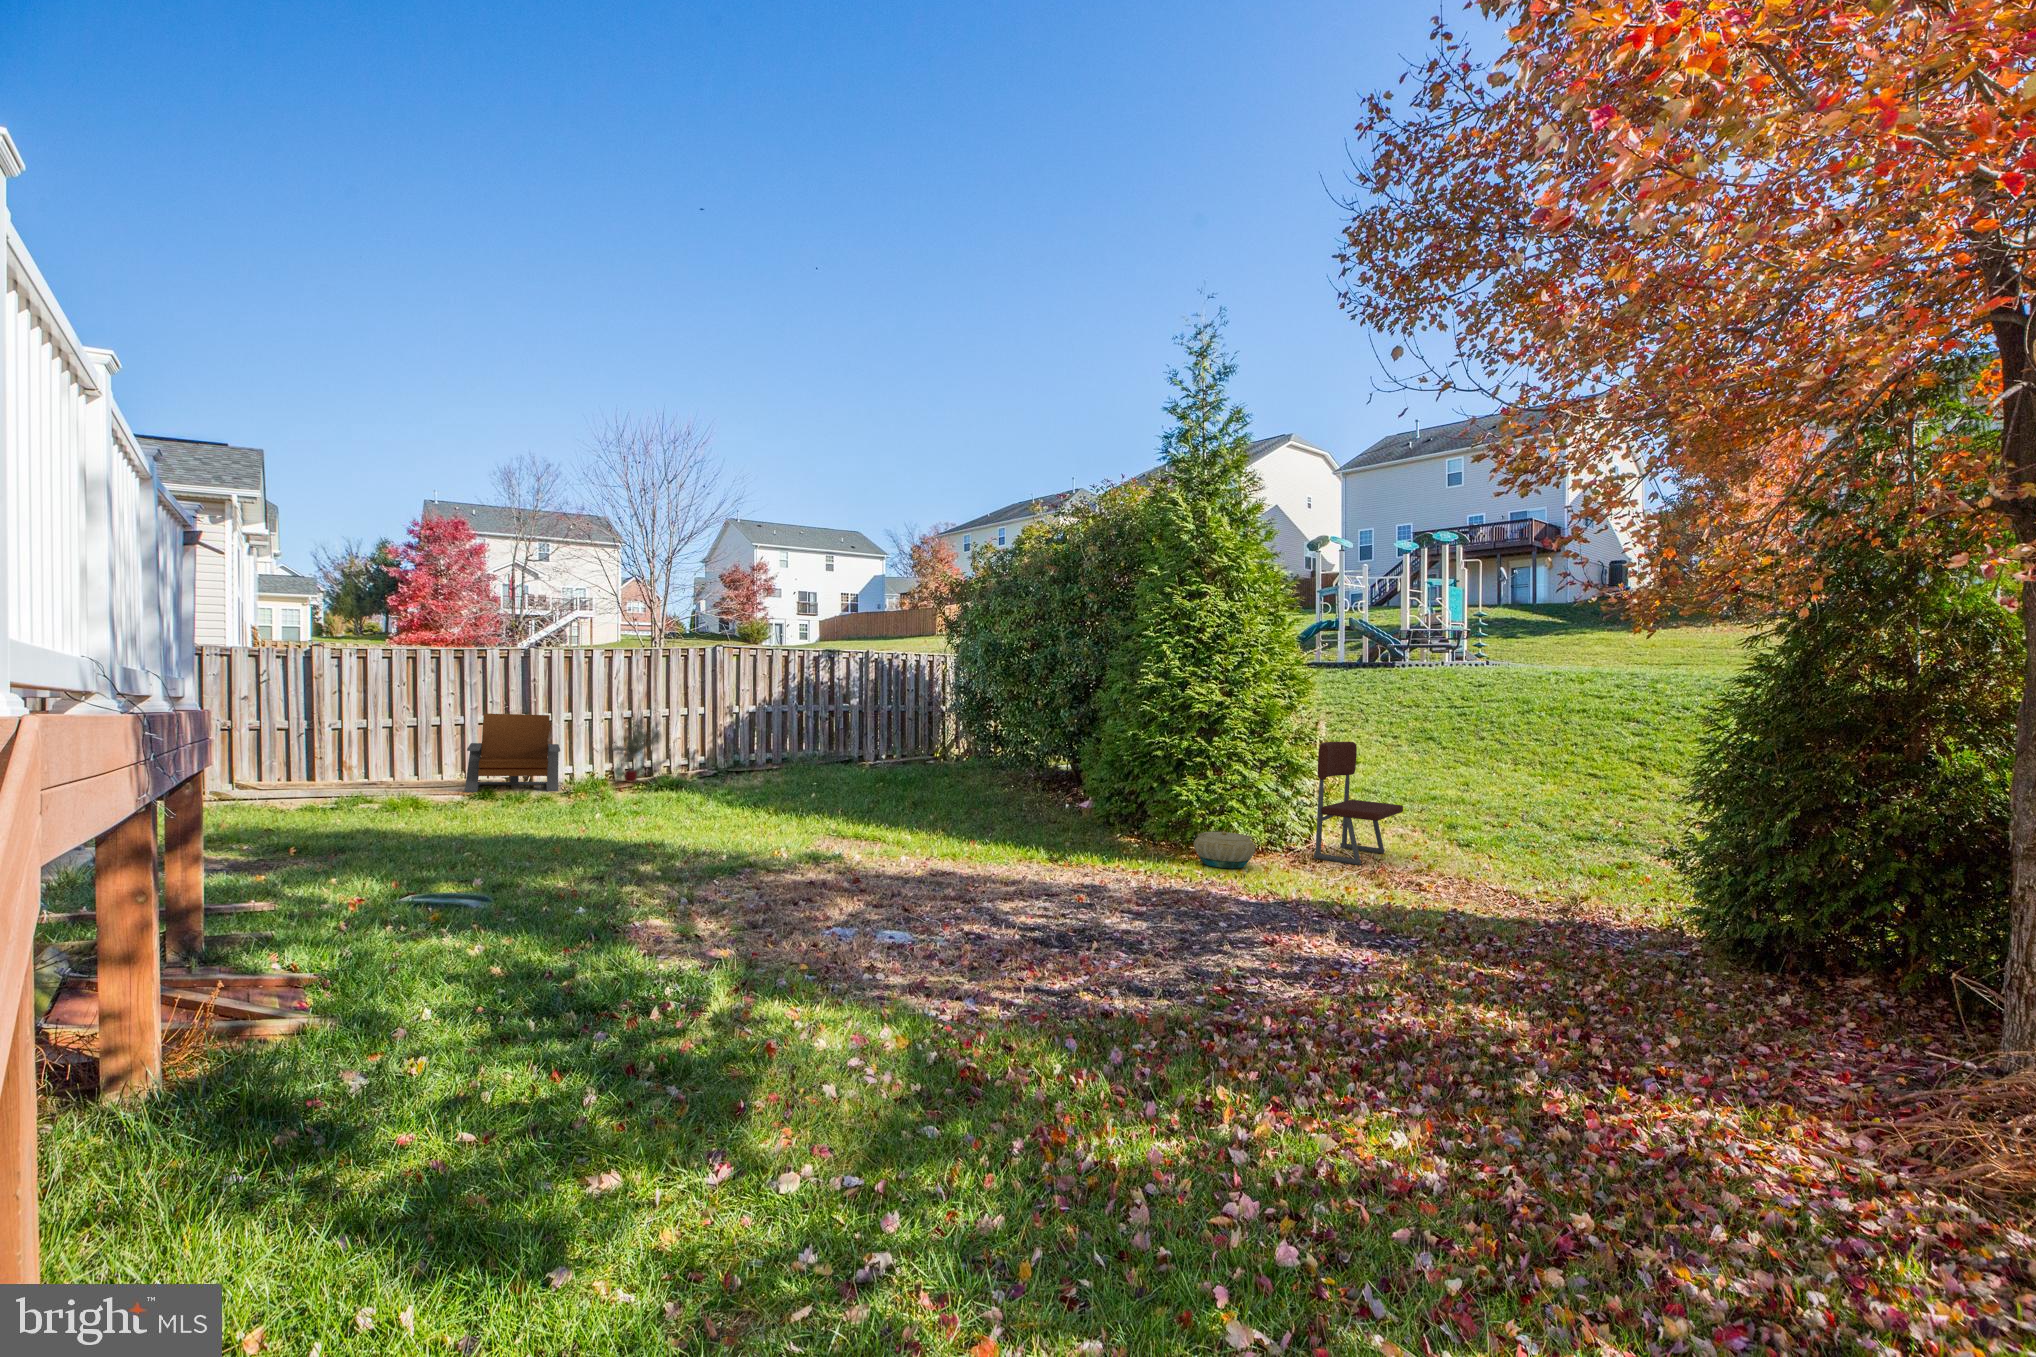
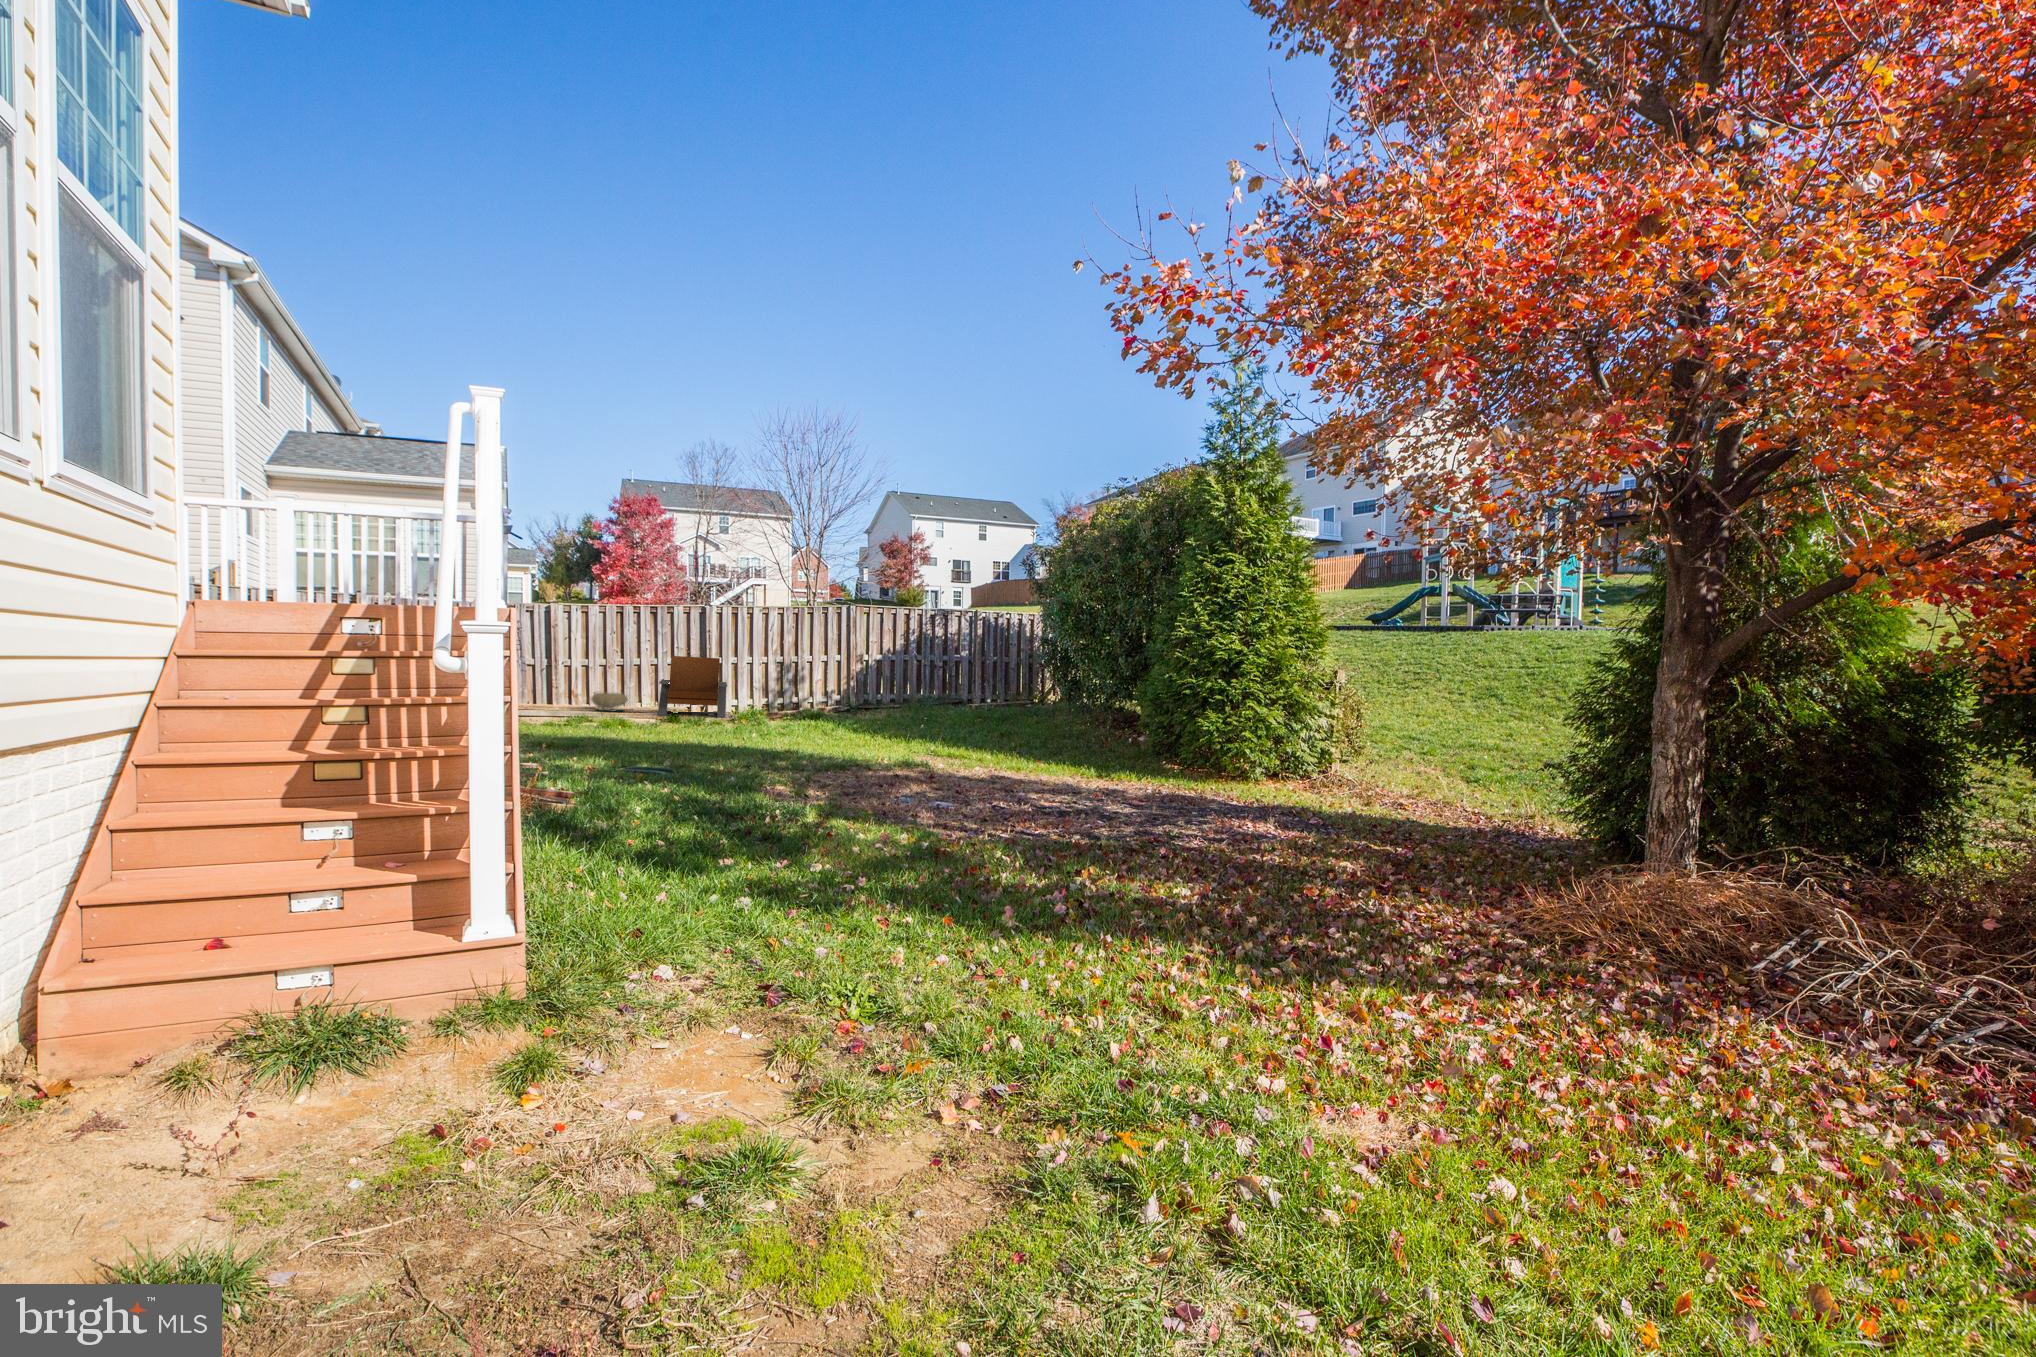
potted tree: present [608,724,658,782] -> none [762,665,804,715]
bench: present [1314,742,1403,865] -> none [1318,687,1407,789]
basket: present [1194,831,1255,868] -> present [591,693,628,711]

